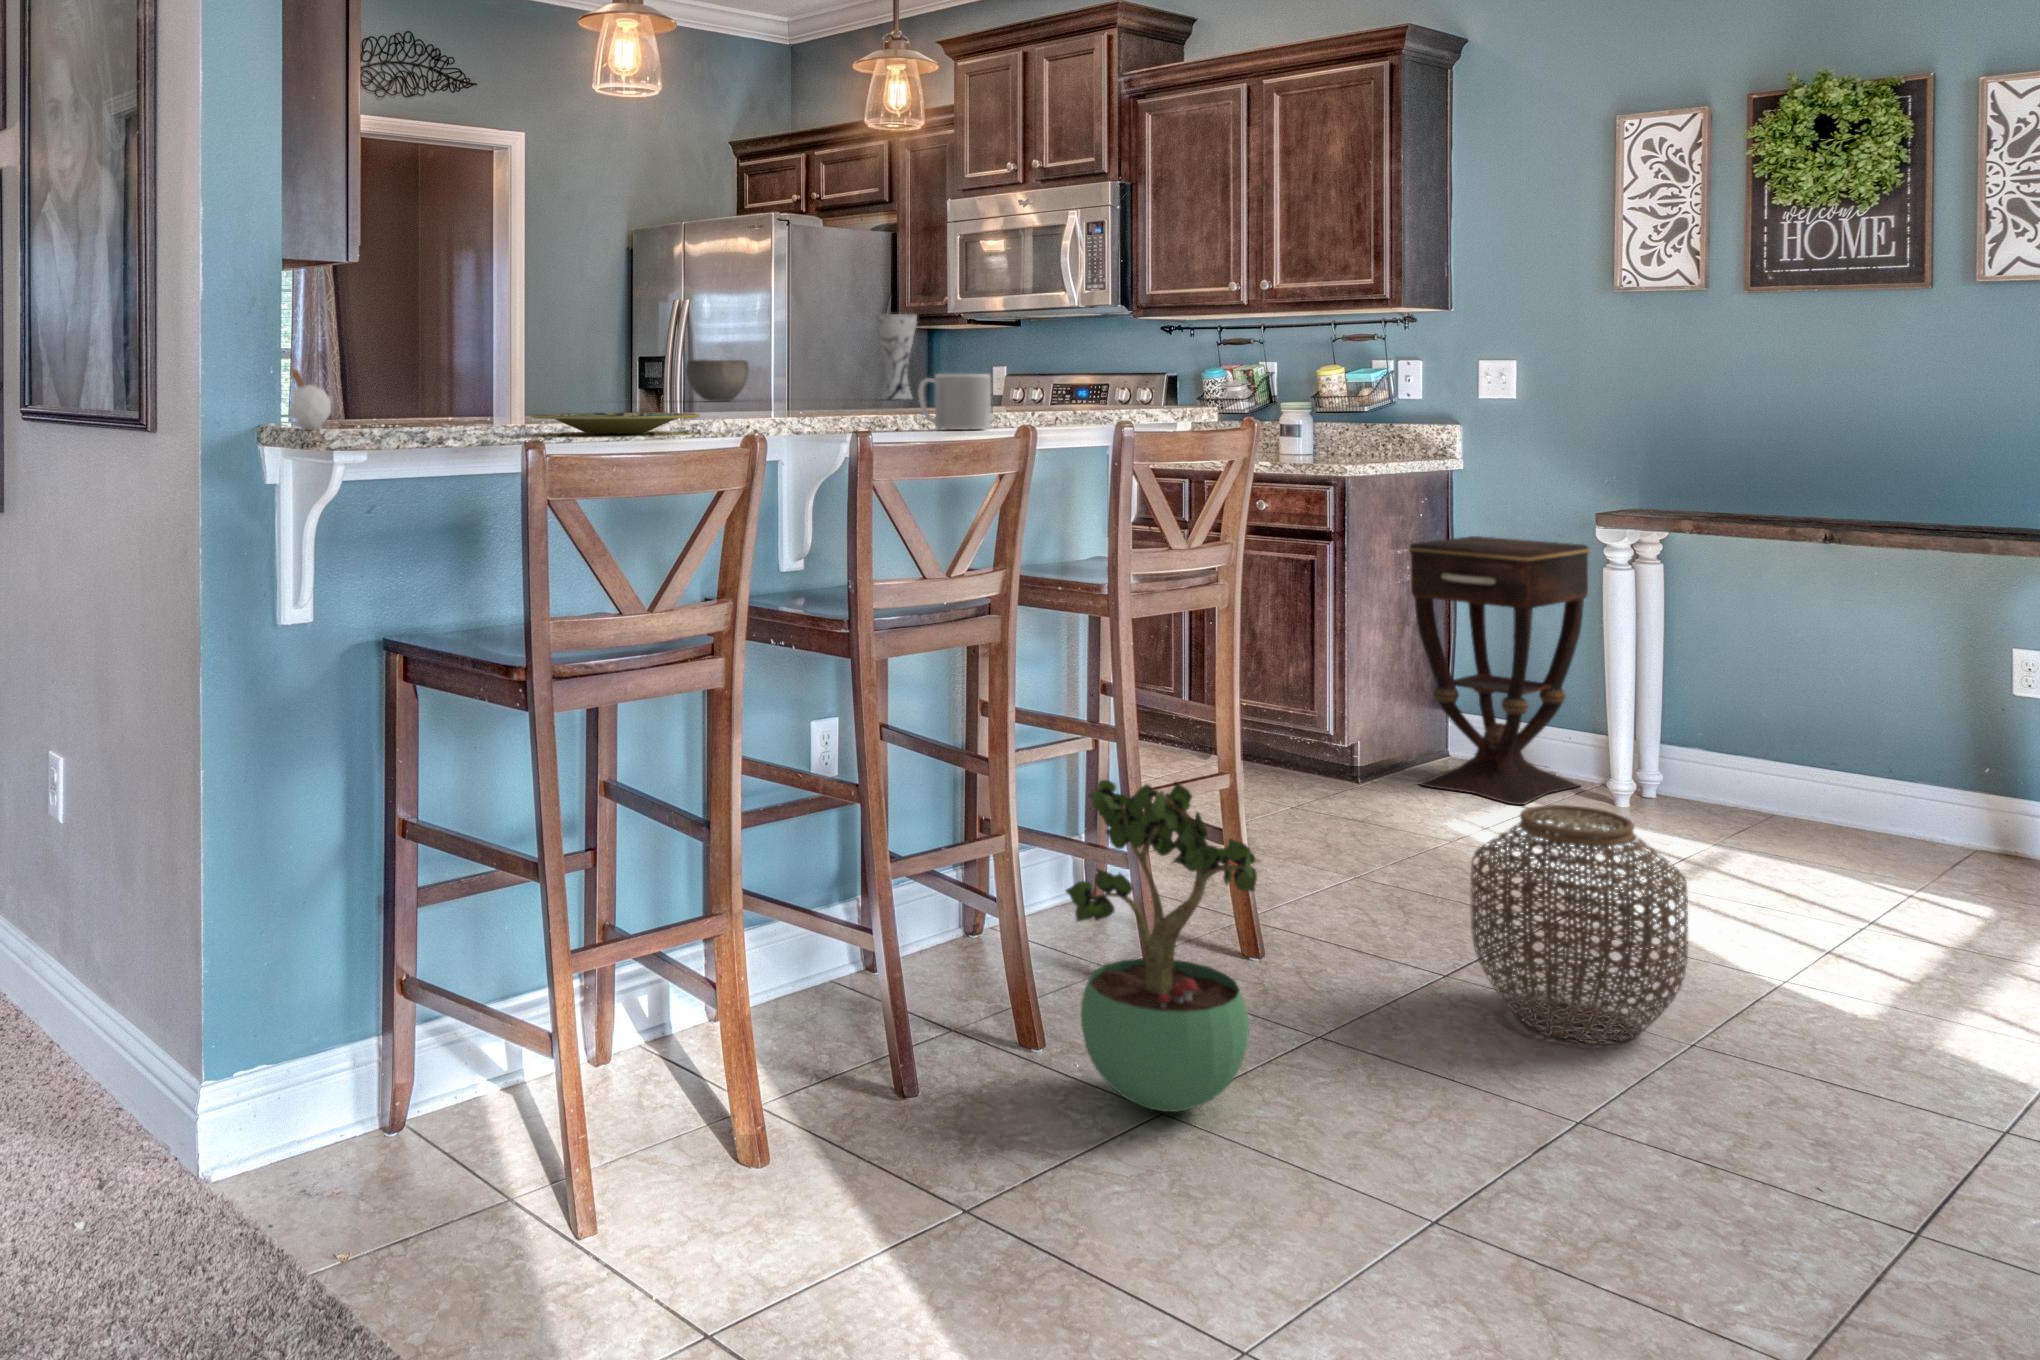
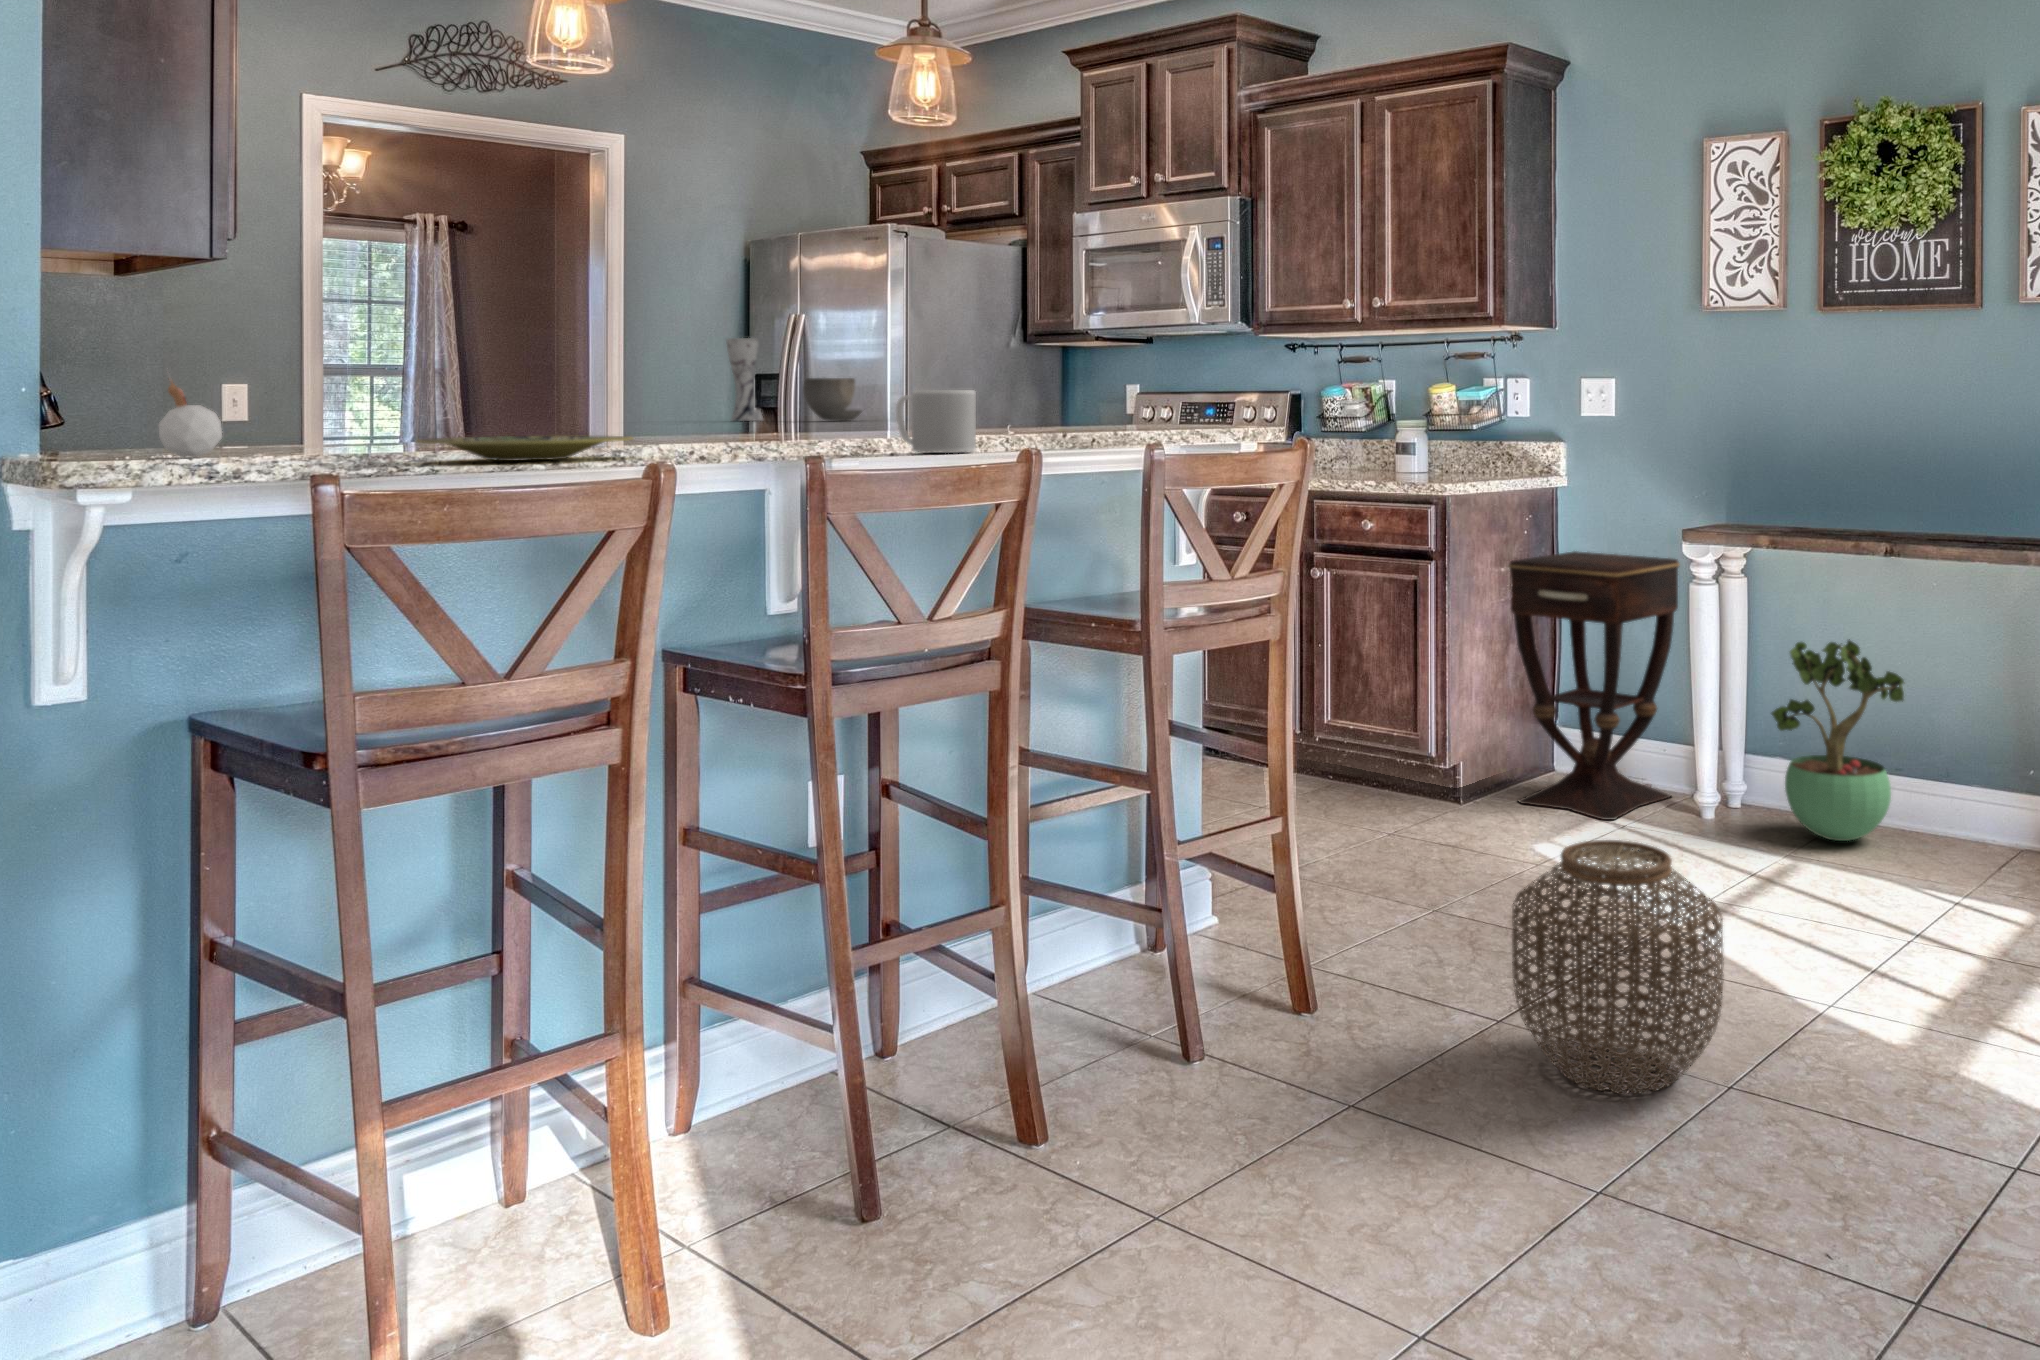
vase: present [876,314,917,399] -> present [726,338,763,421]
potted plant: present [1066,780,1258,1112] -> present [1772,639,1904,841]

